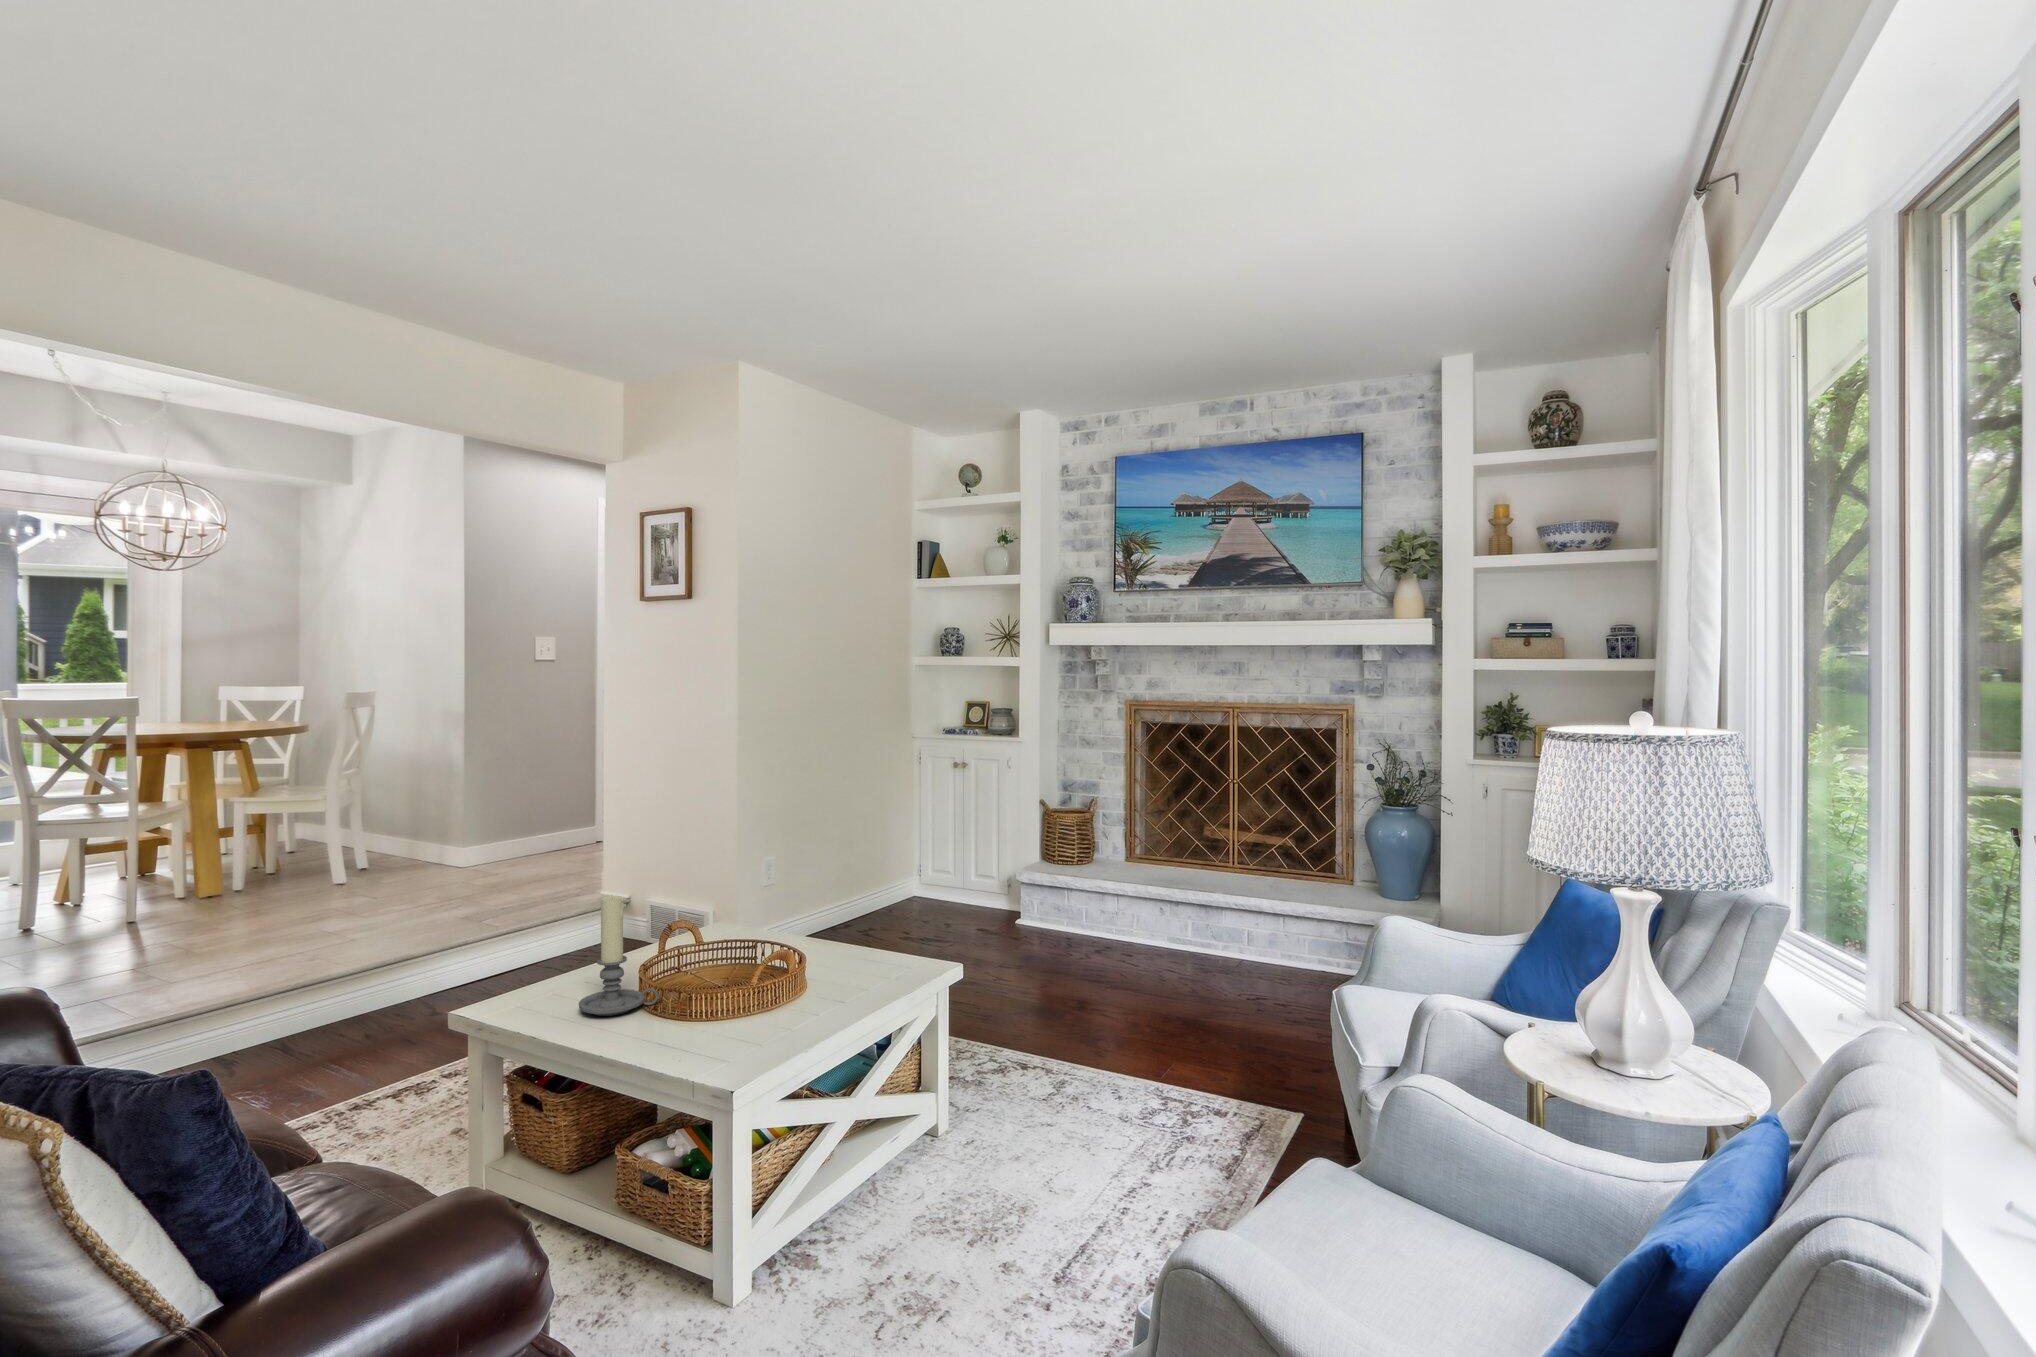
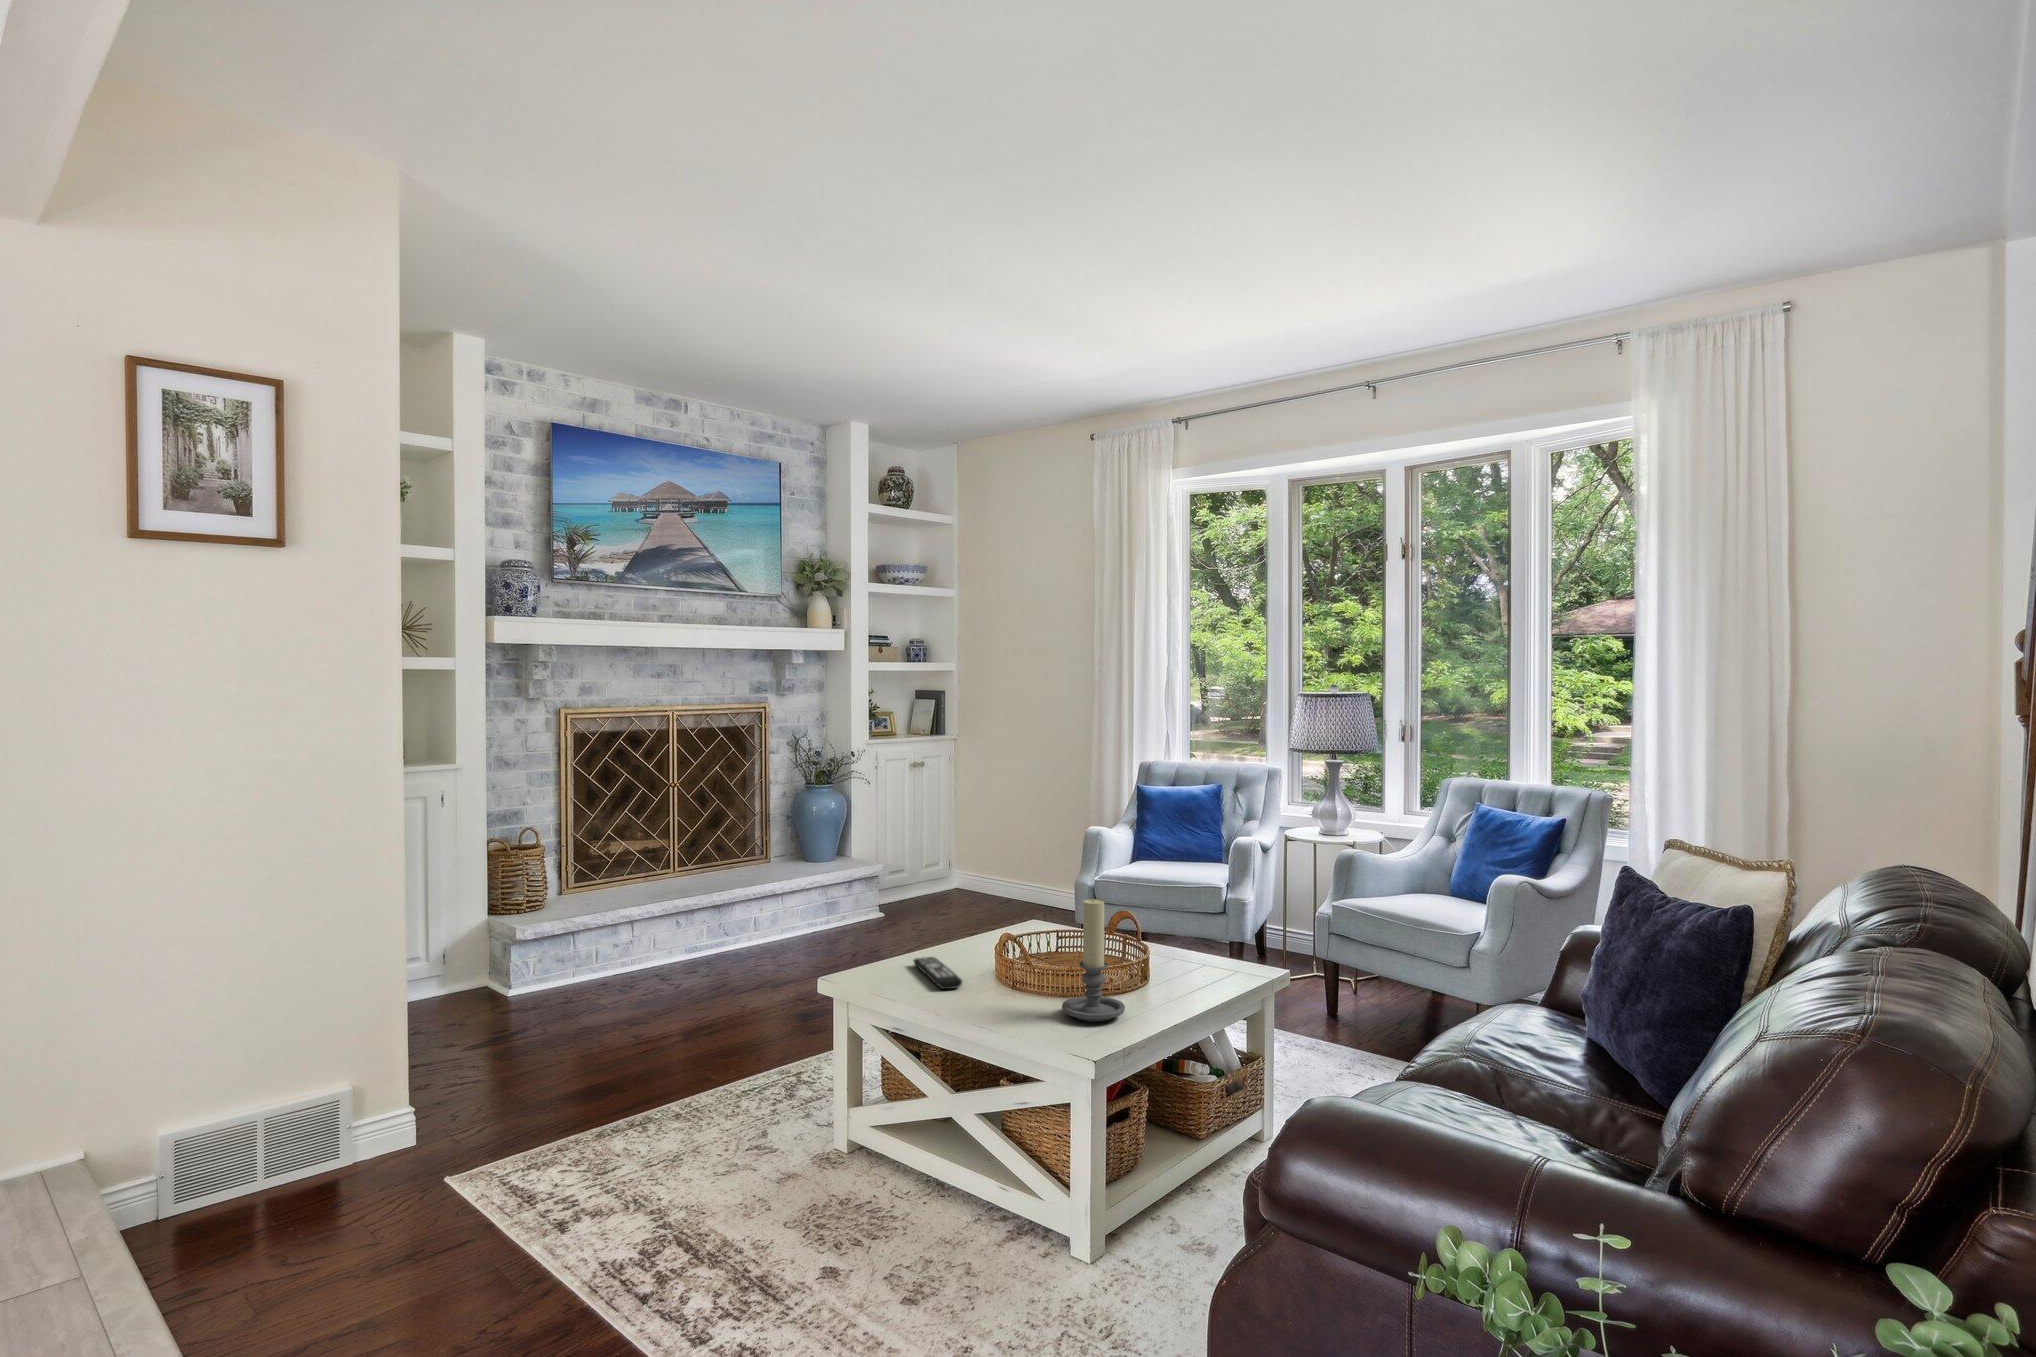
remote control: none [691,936,780,961] -> present [913,957,962,989]

